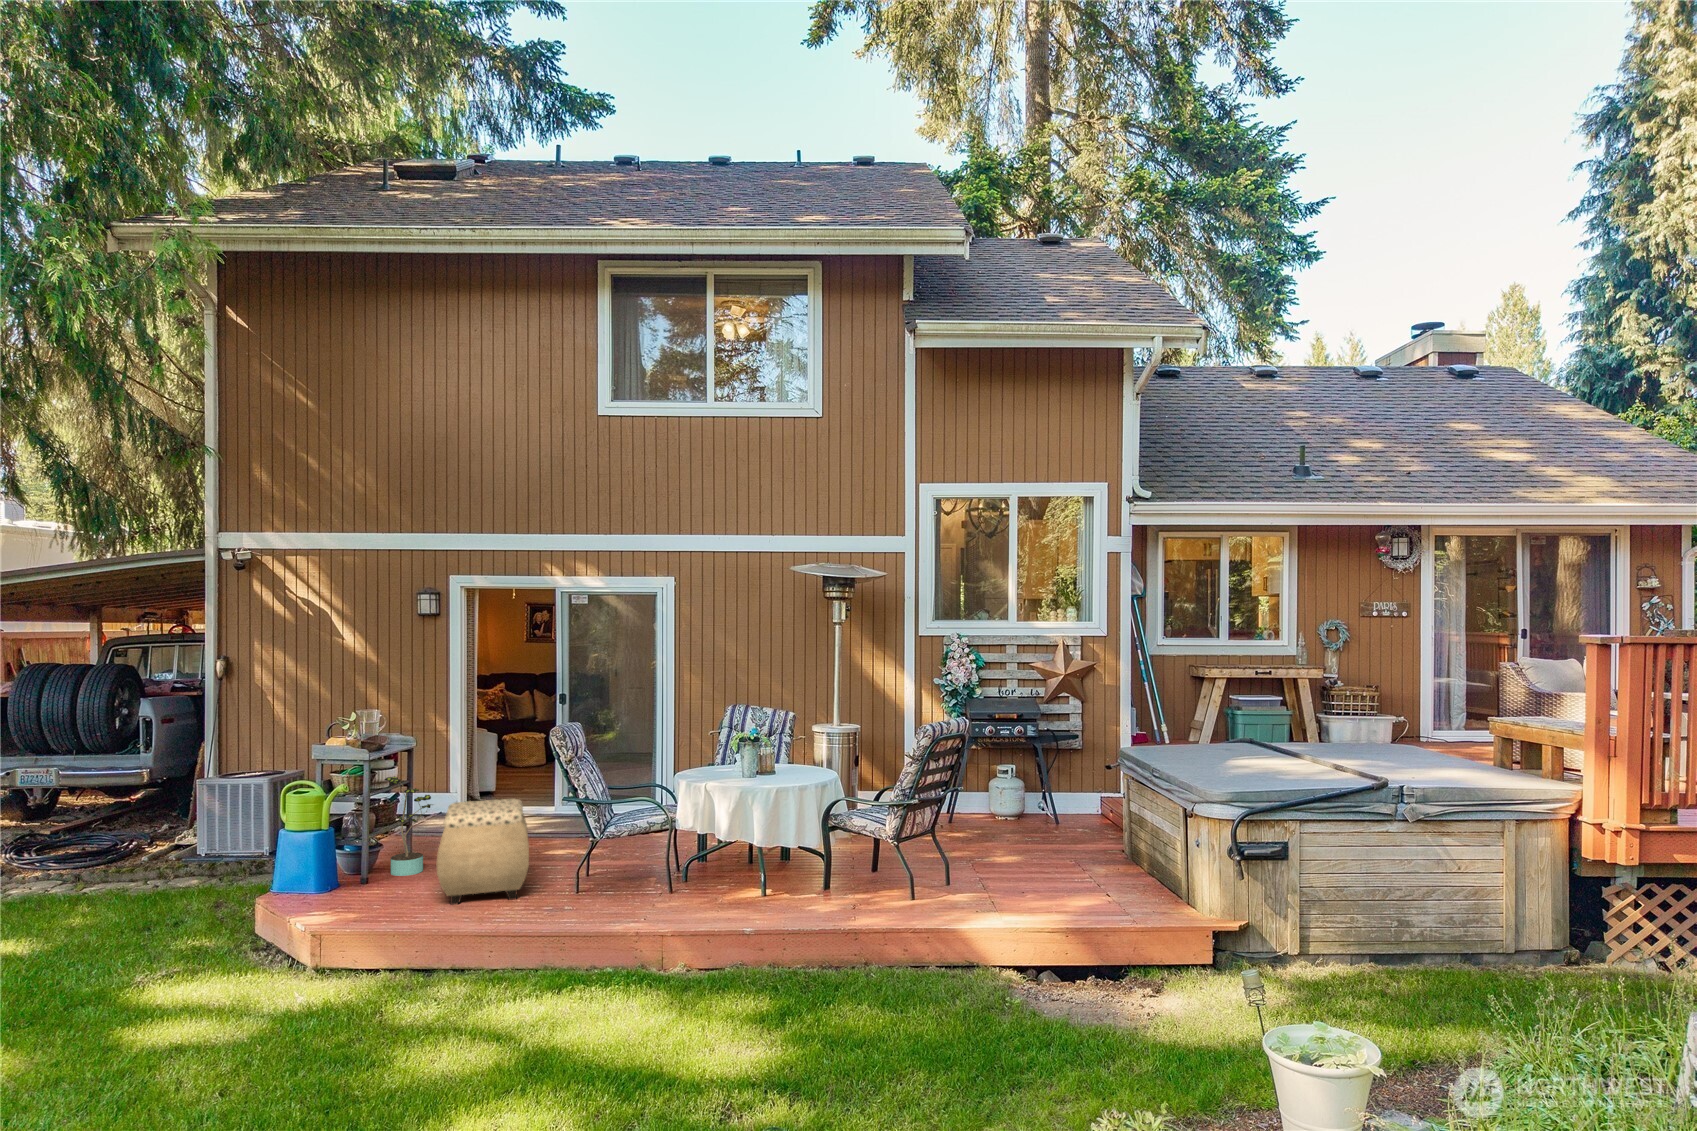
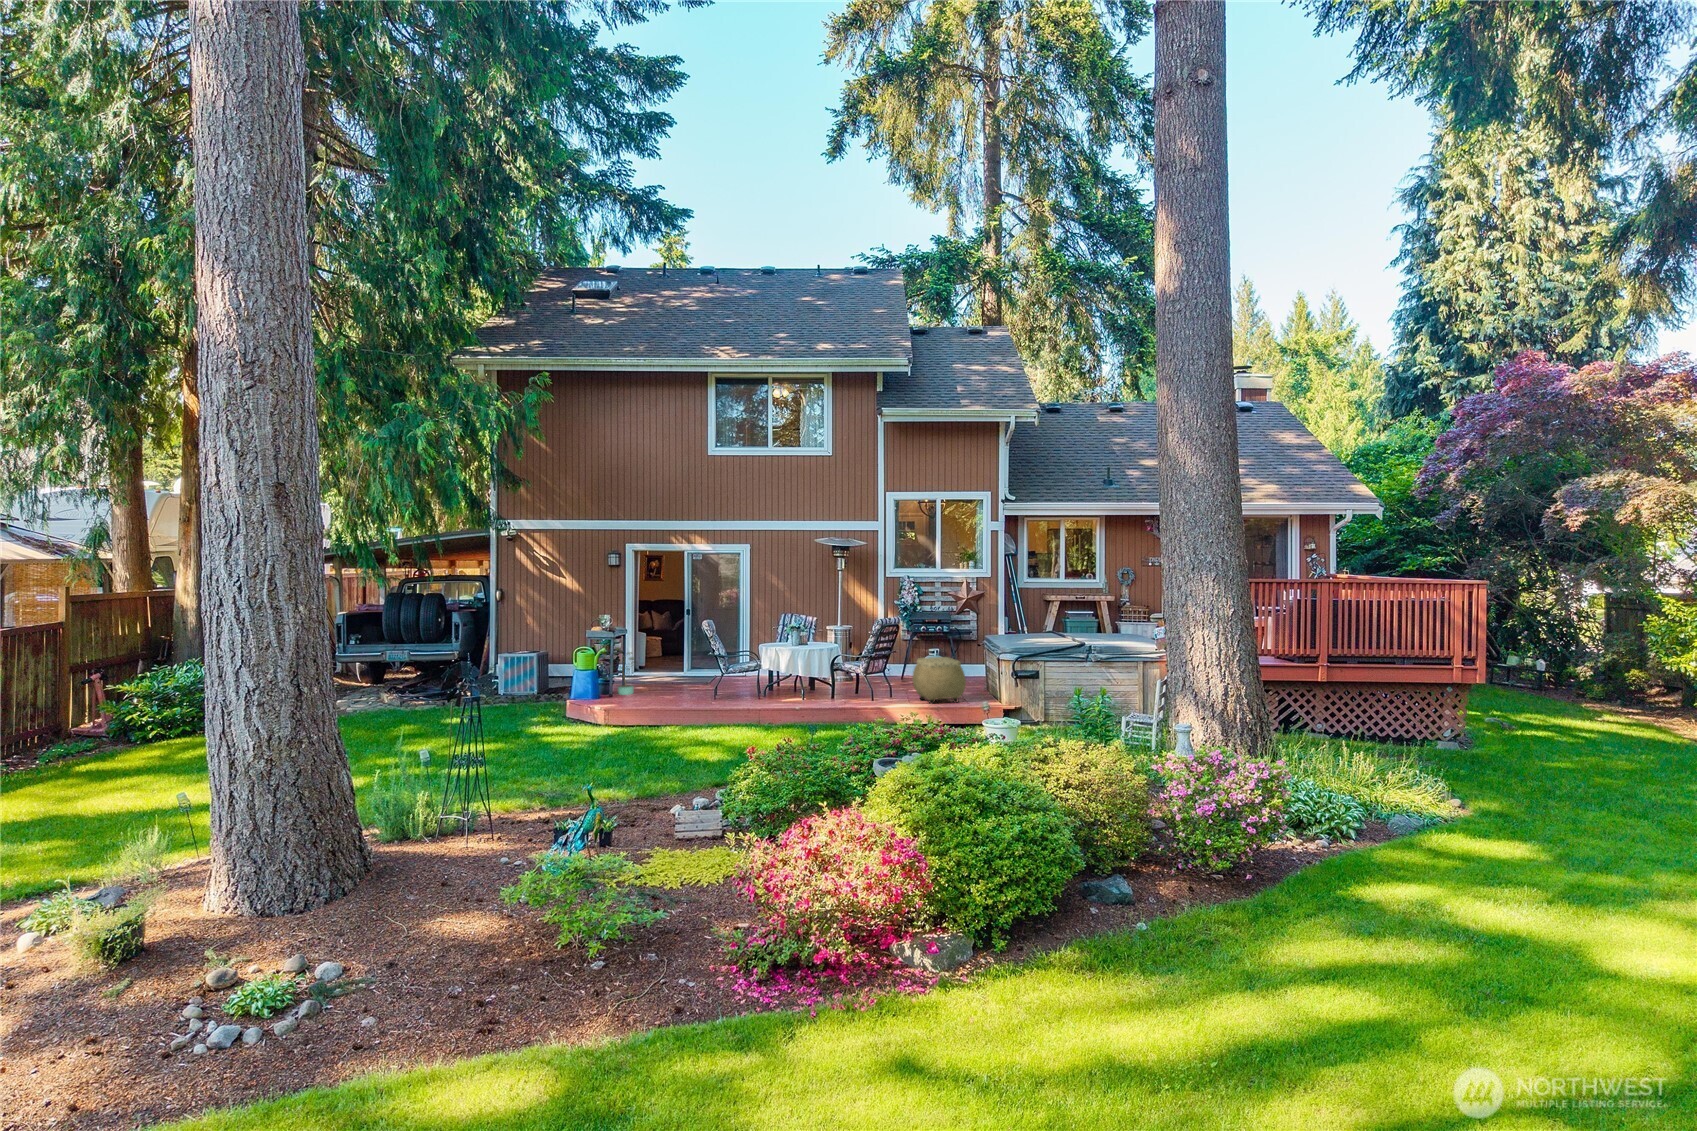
ottoman: present [437,799,529,905] -> present [912,657,966,704]

